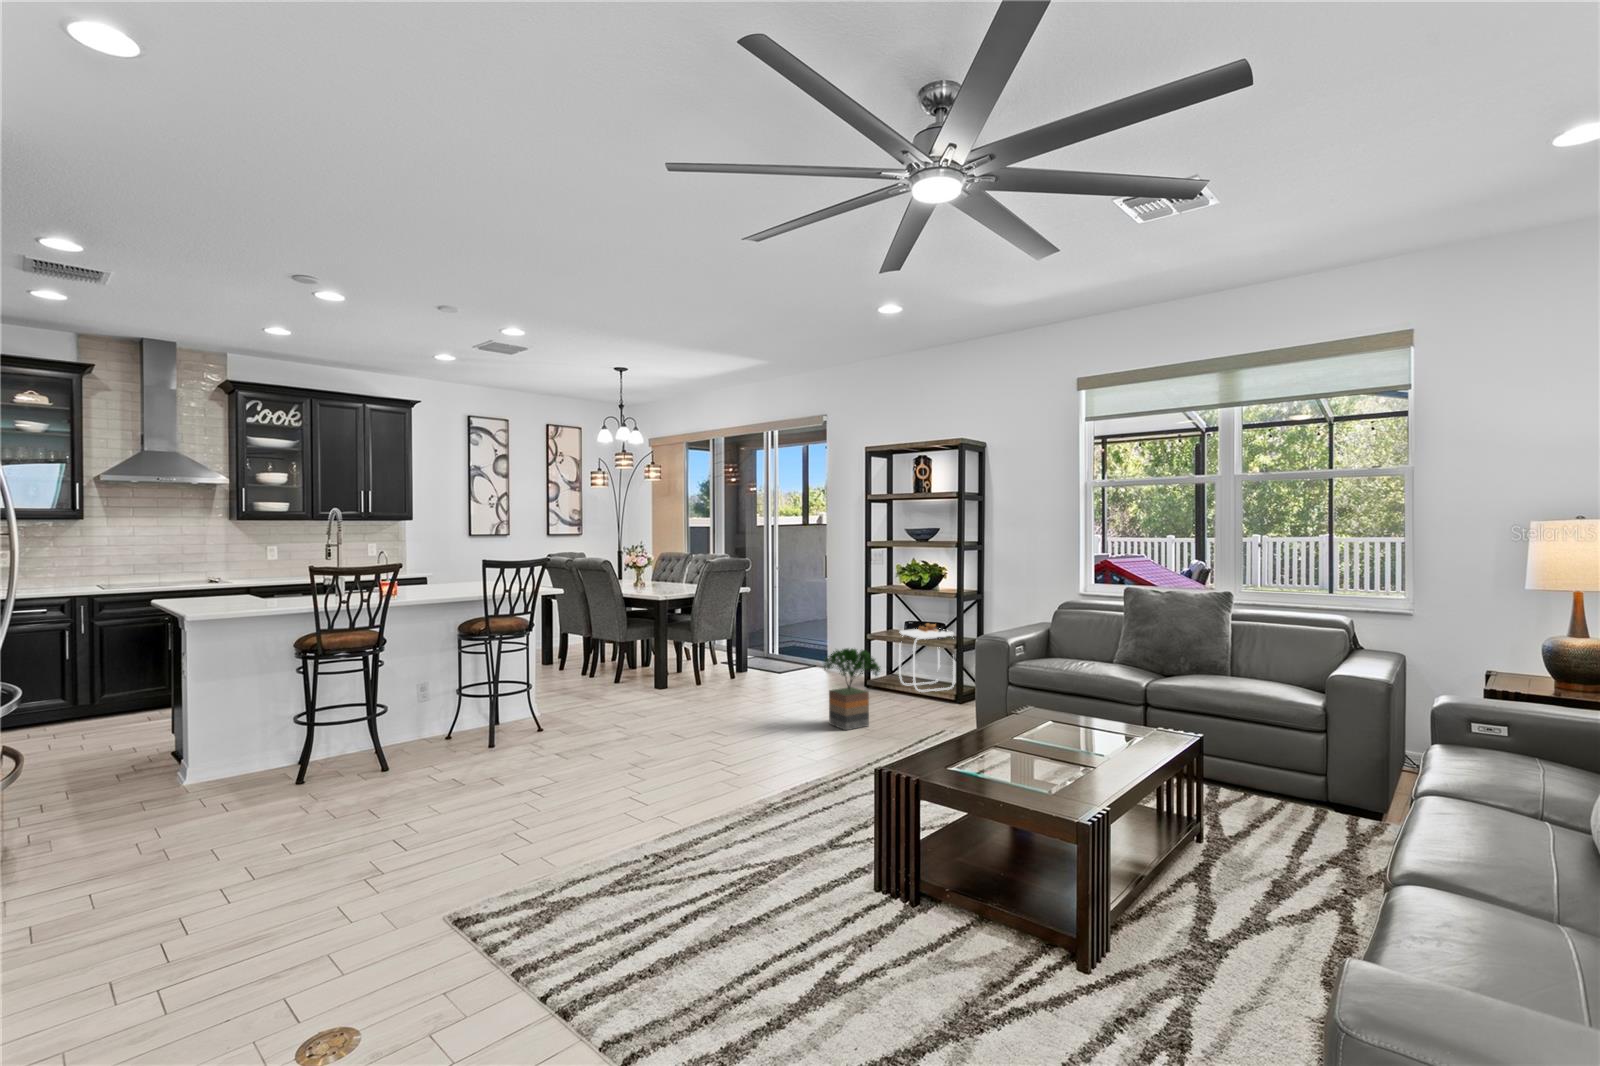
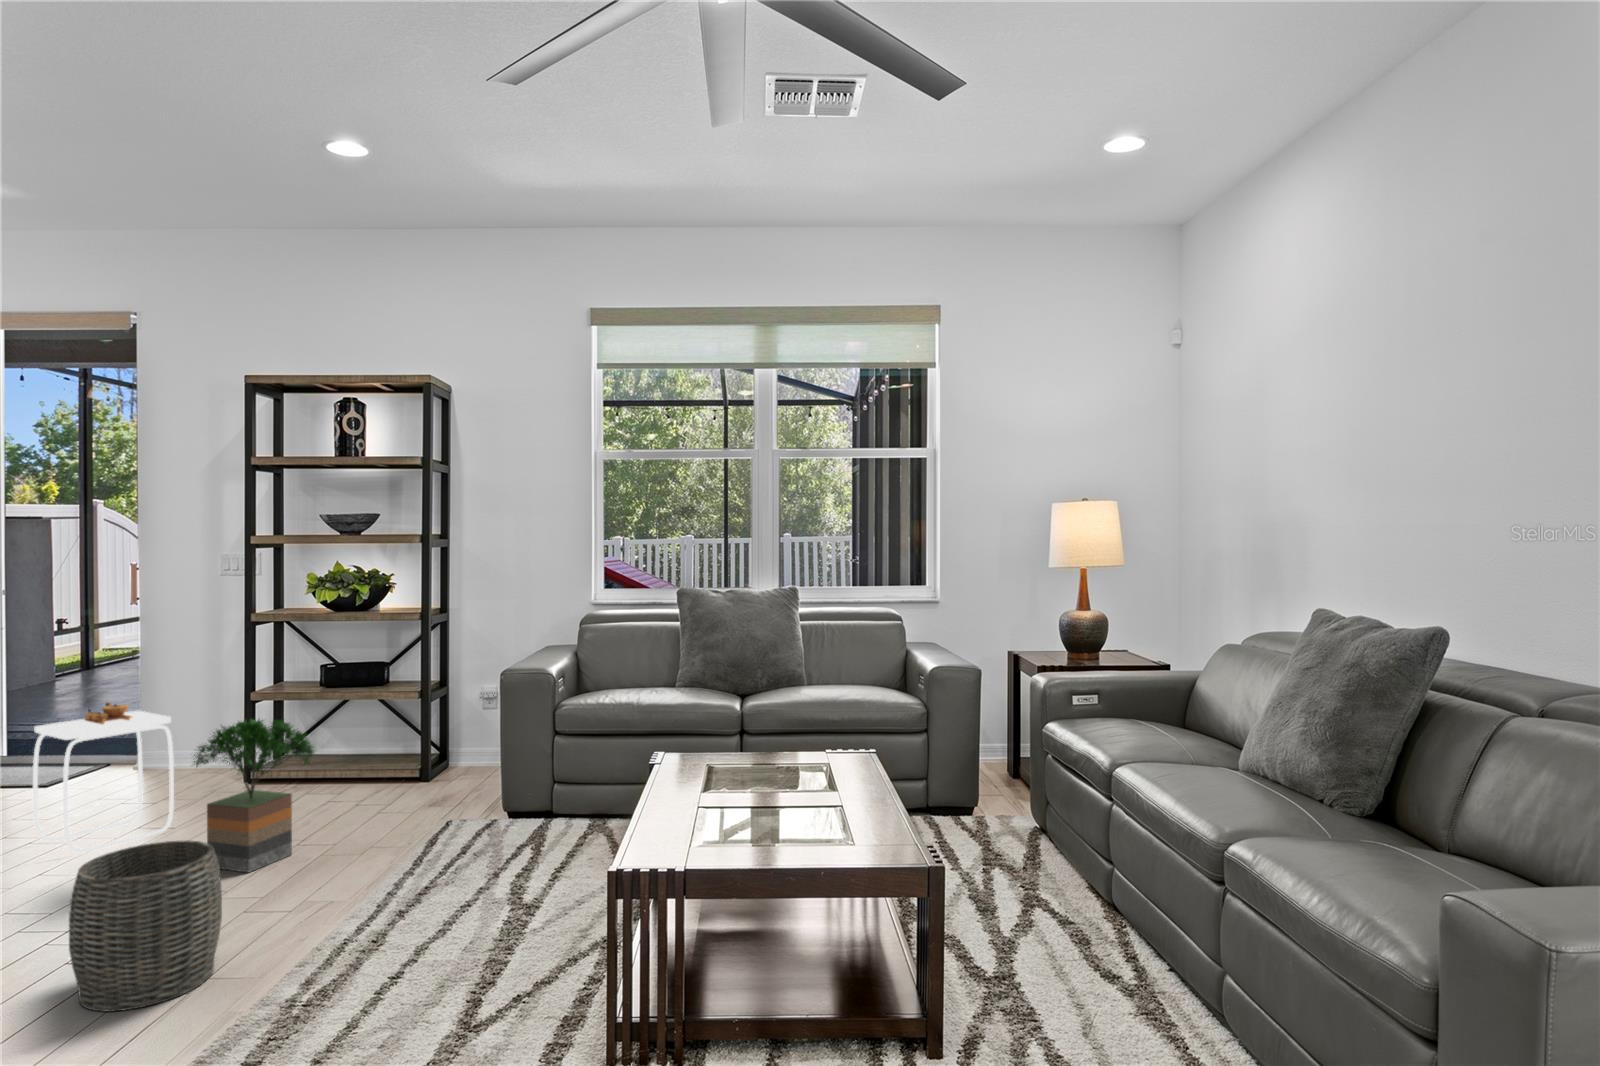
side table: present [899,623,955,692] -> present [33,703,174,852]
woven basket: none [758,701,818,775] -> present [69,840,222,1011]

